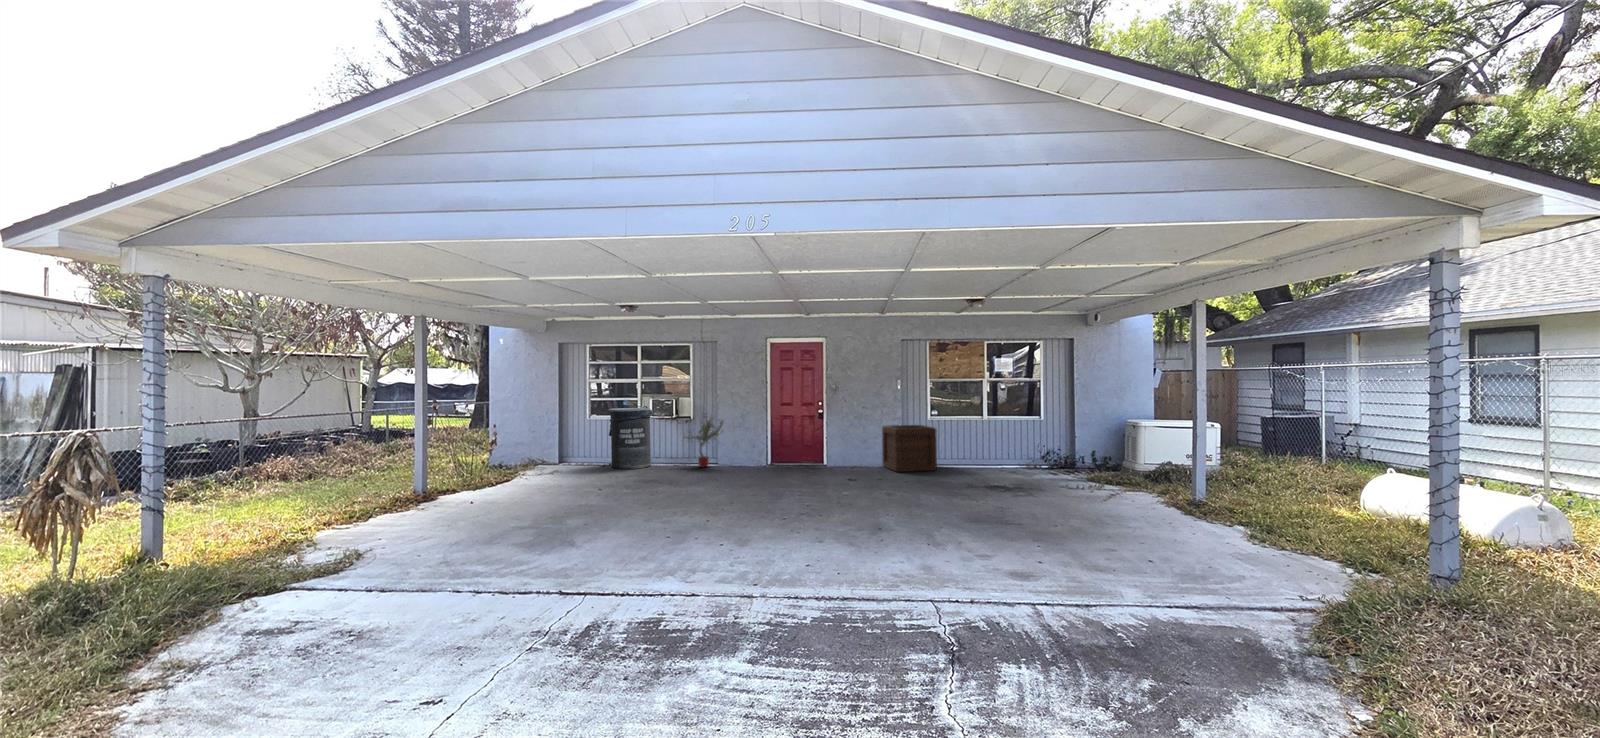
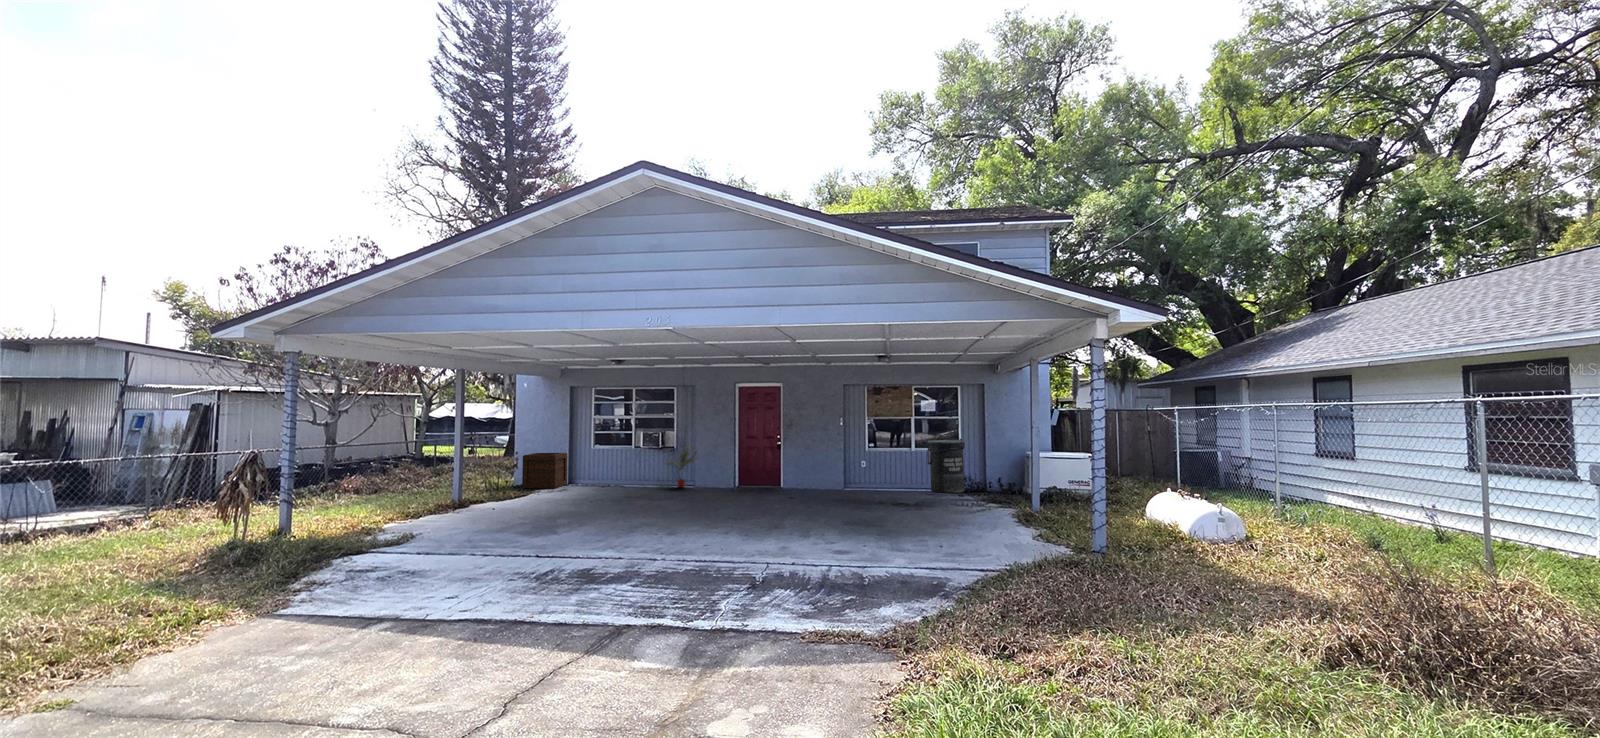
trash can: present [609,406,653,469] -> present [927,439,965,493]
wooden crate: present [882,425,937,472] -> present [522,453,567,489]

